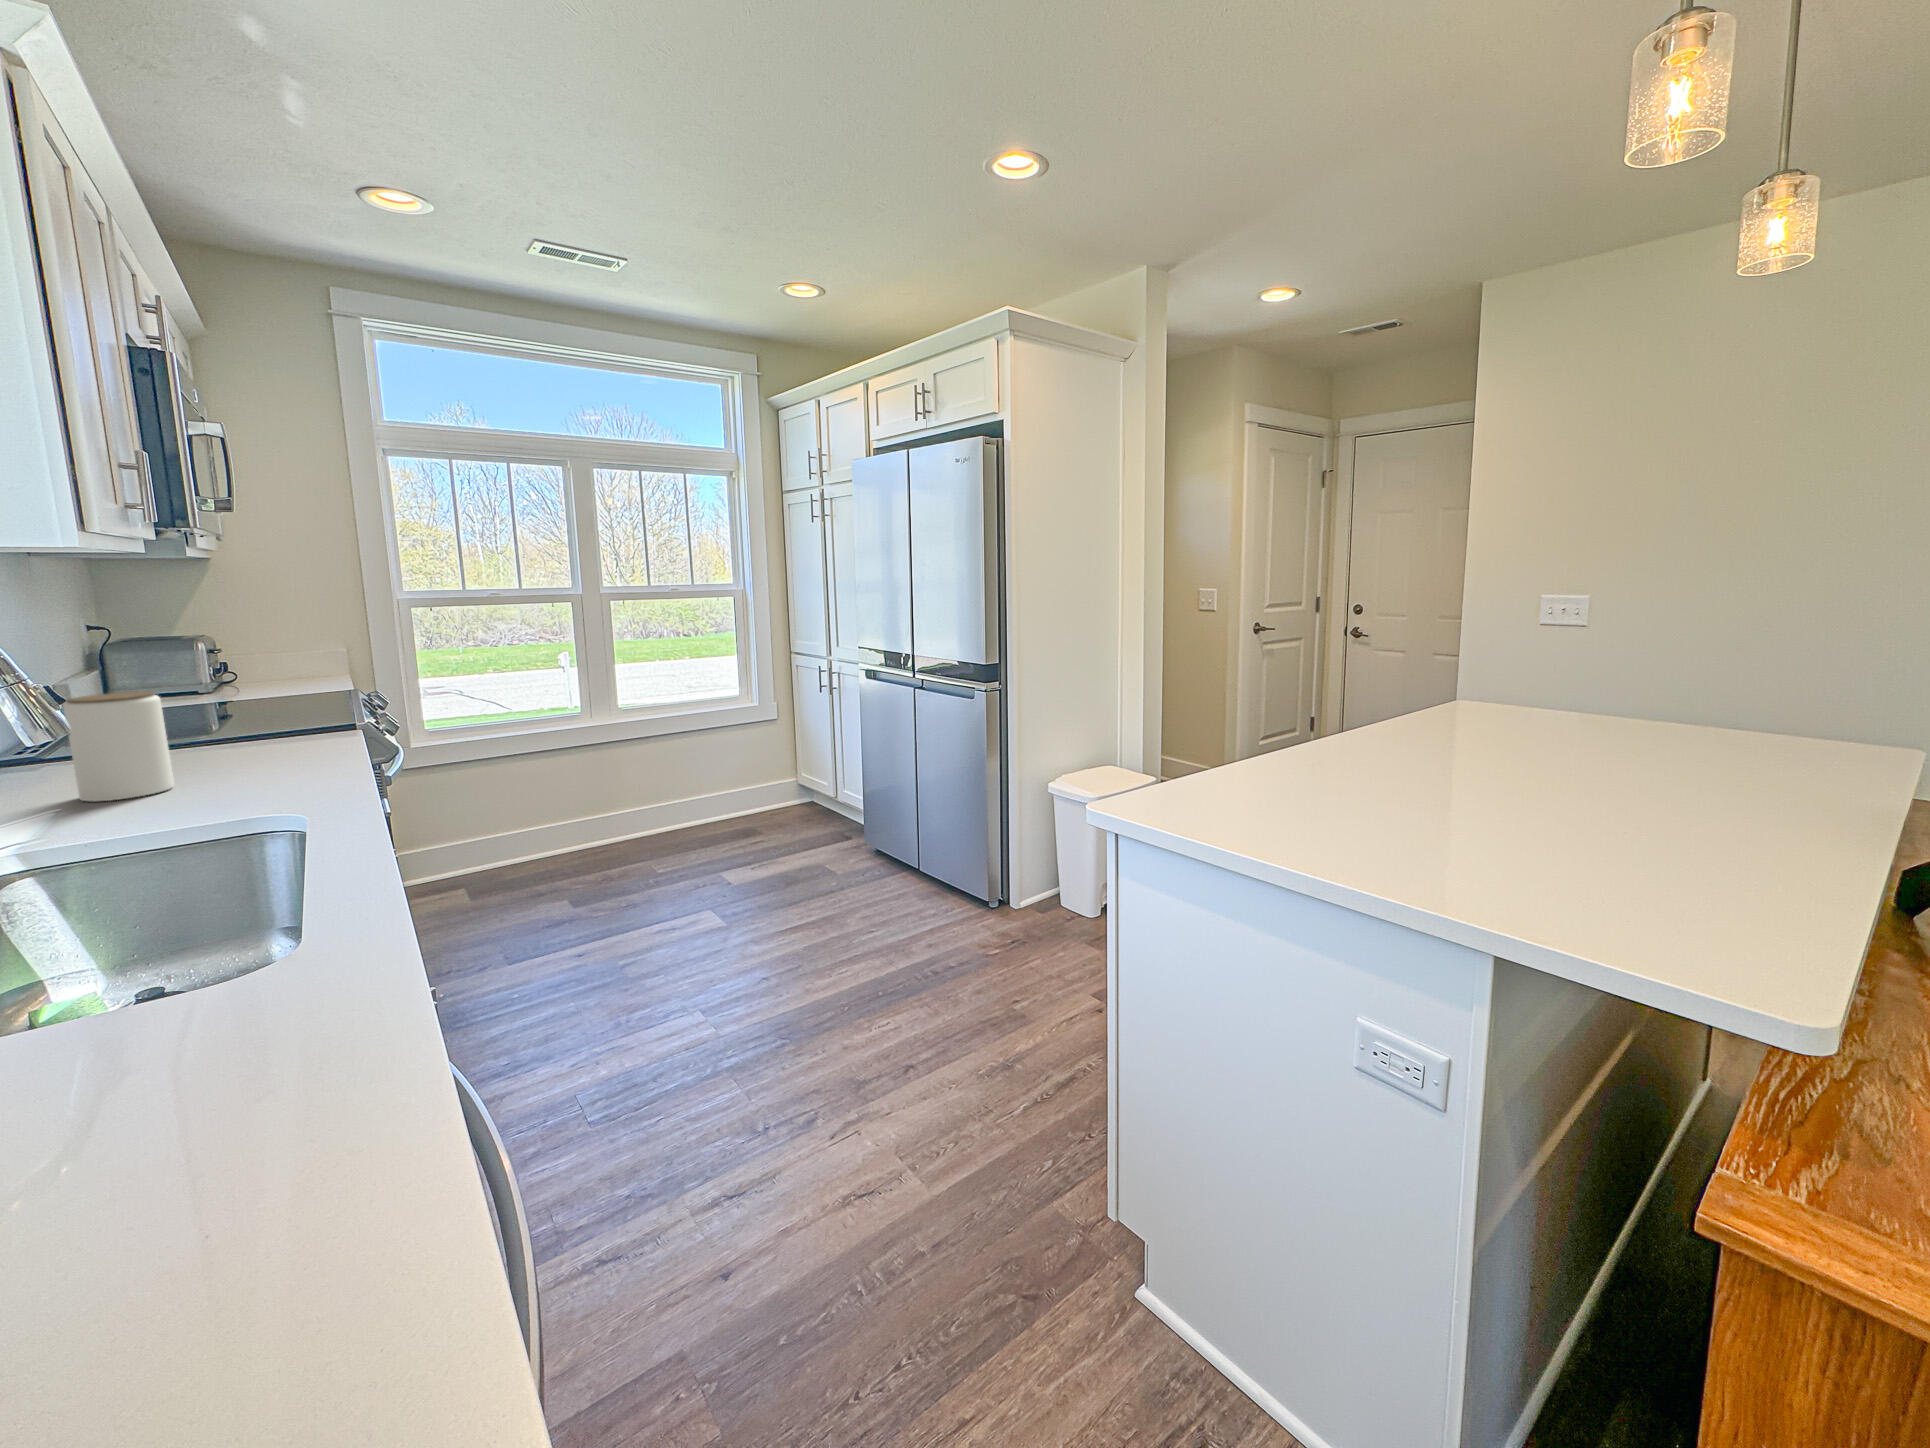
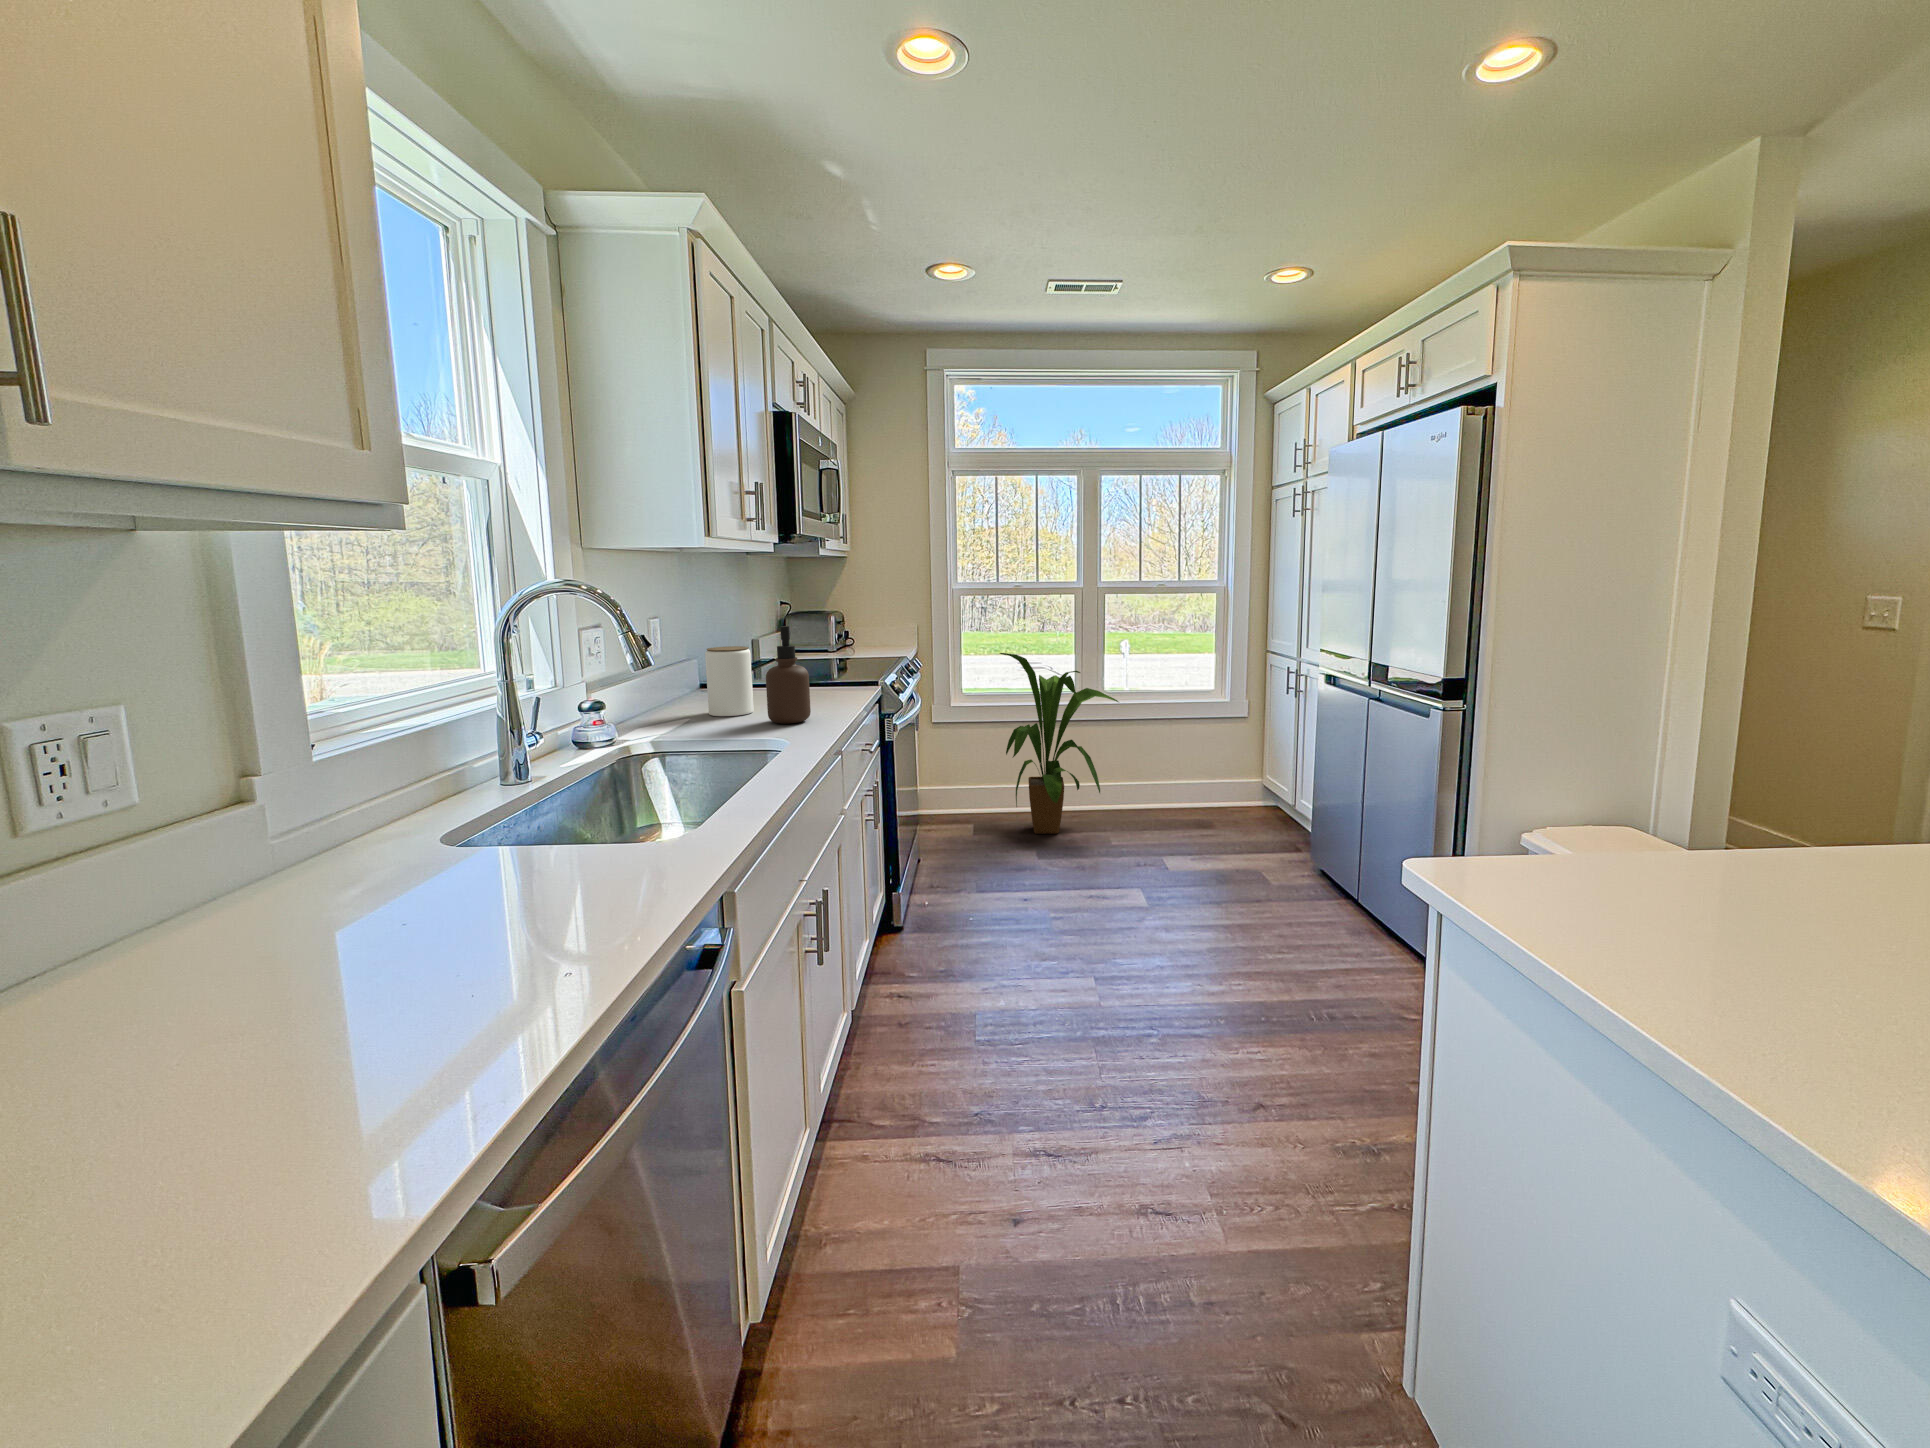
soap dispenser: none [216,656,304,794] -> present [766,626,811,724]
house plant: none [491,675,647,882] -> present [1000,653,1118,834]

